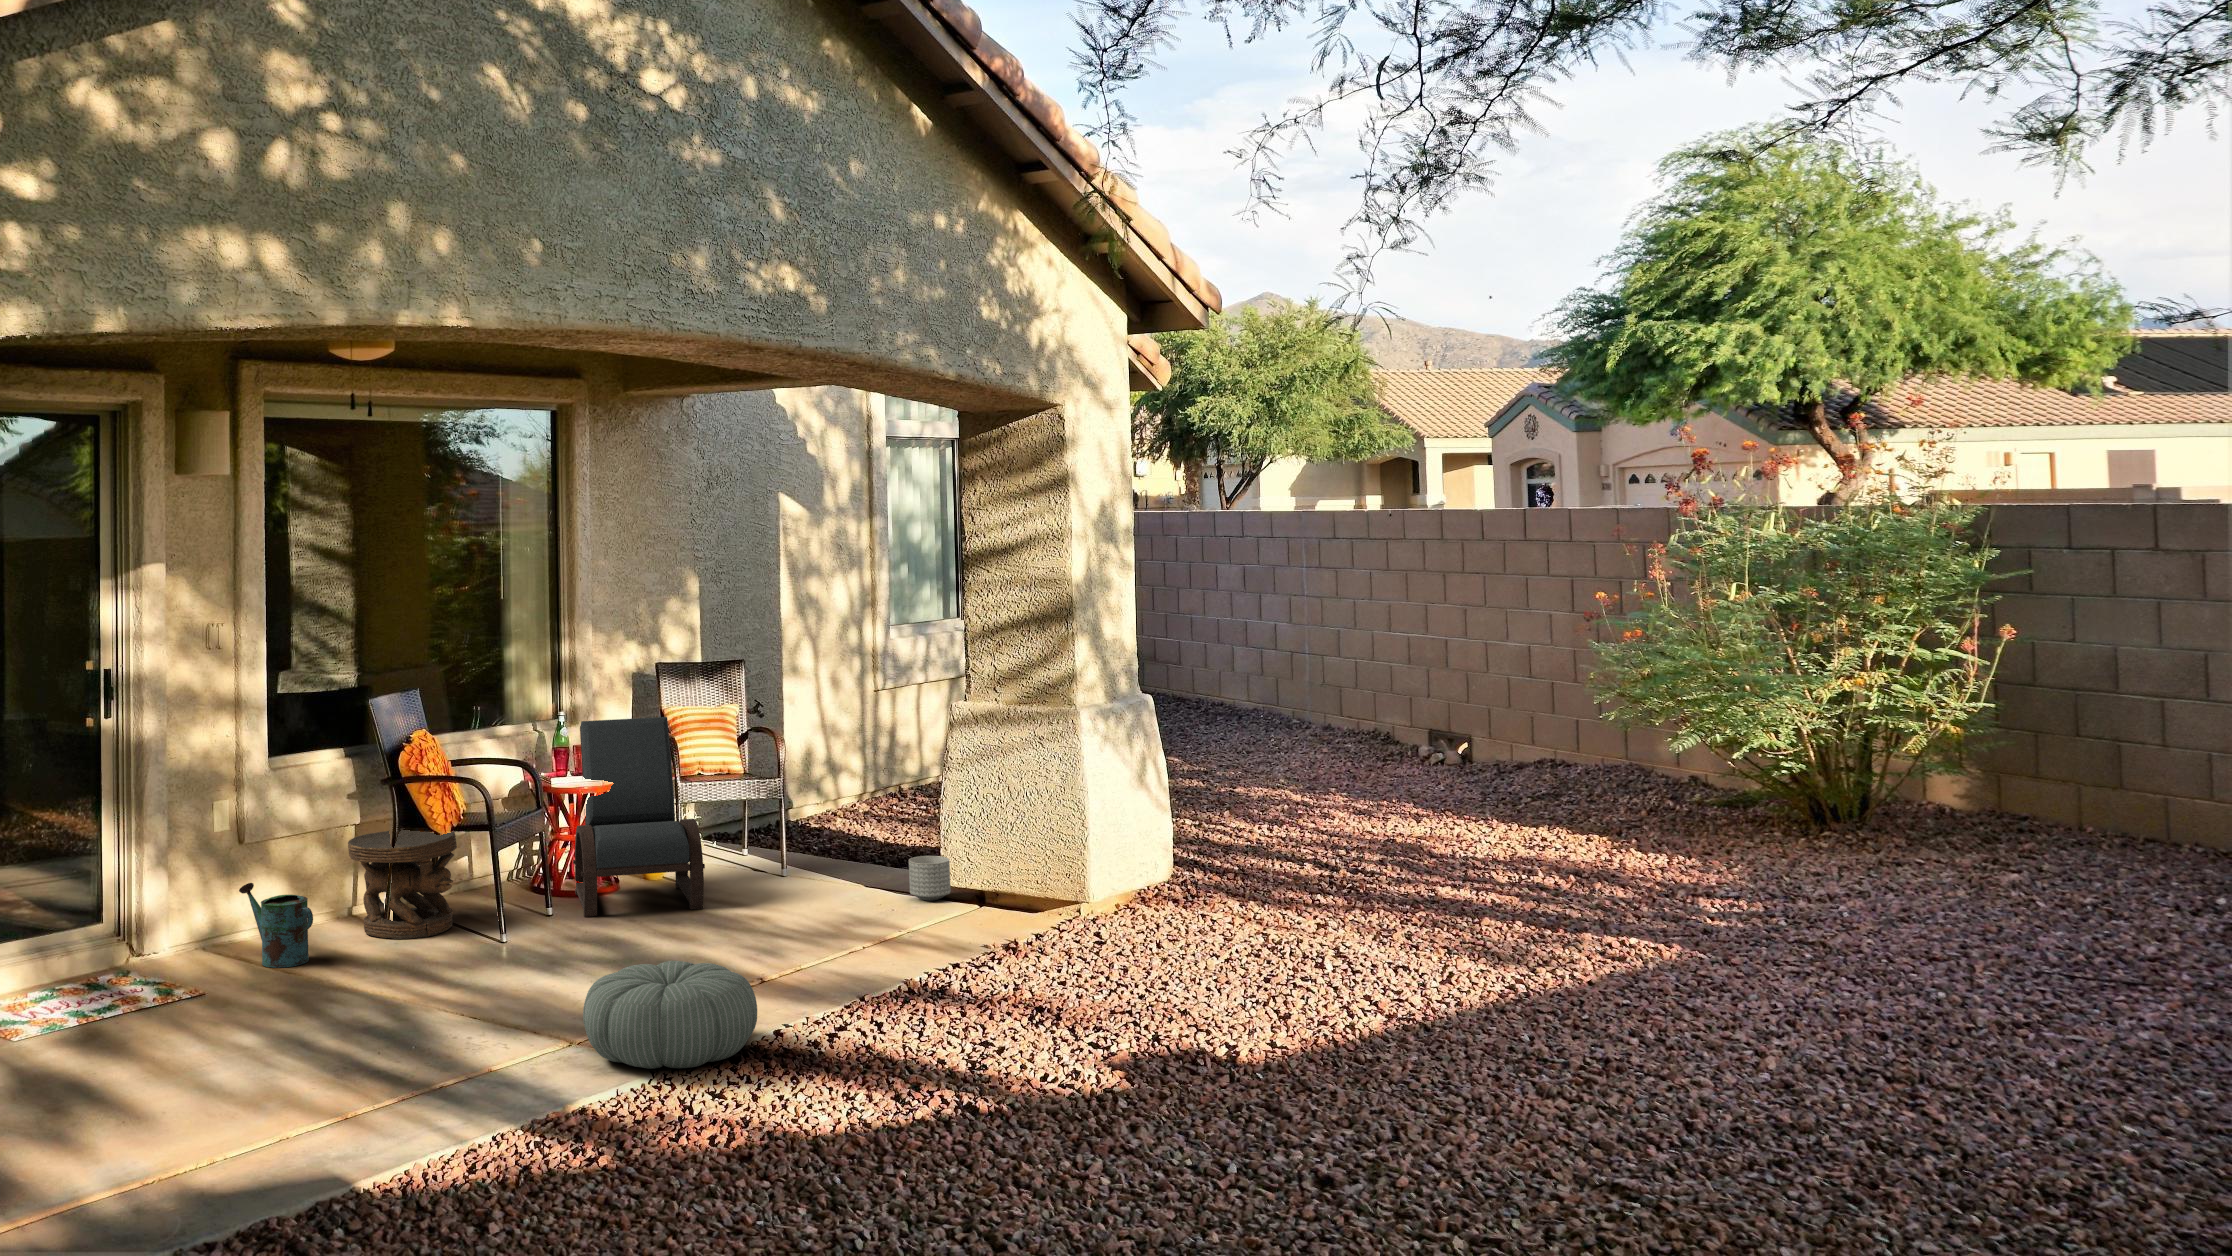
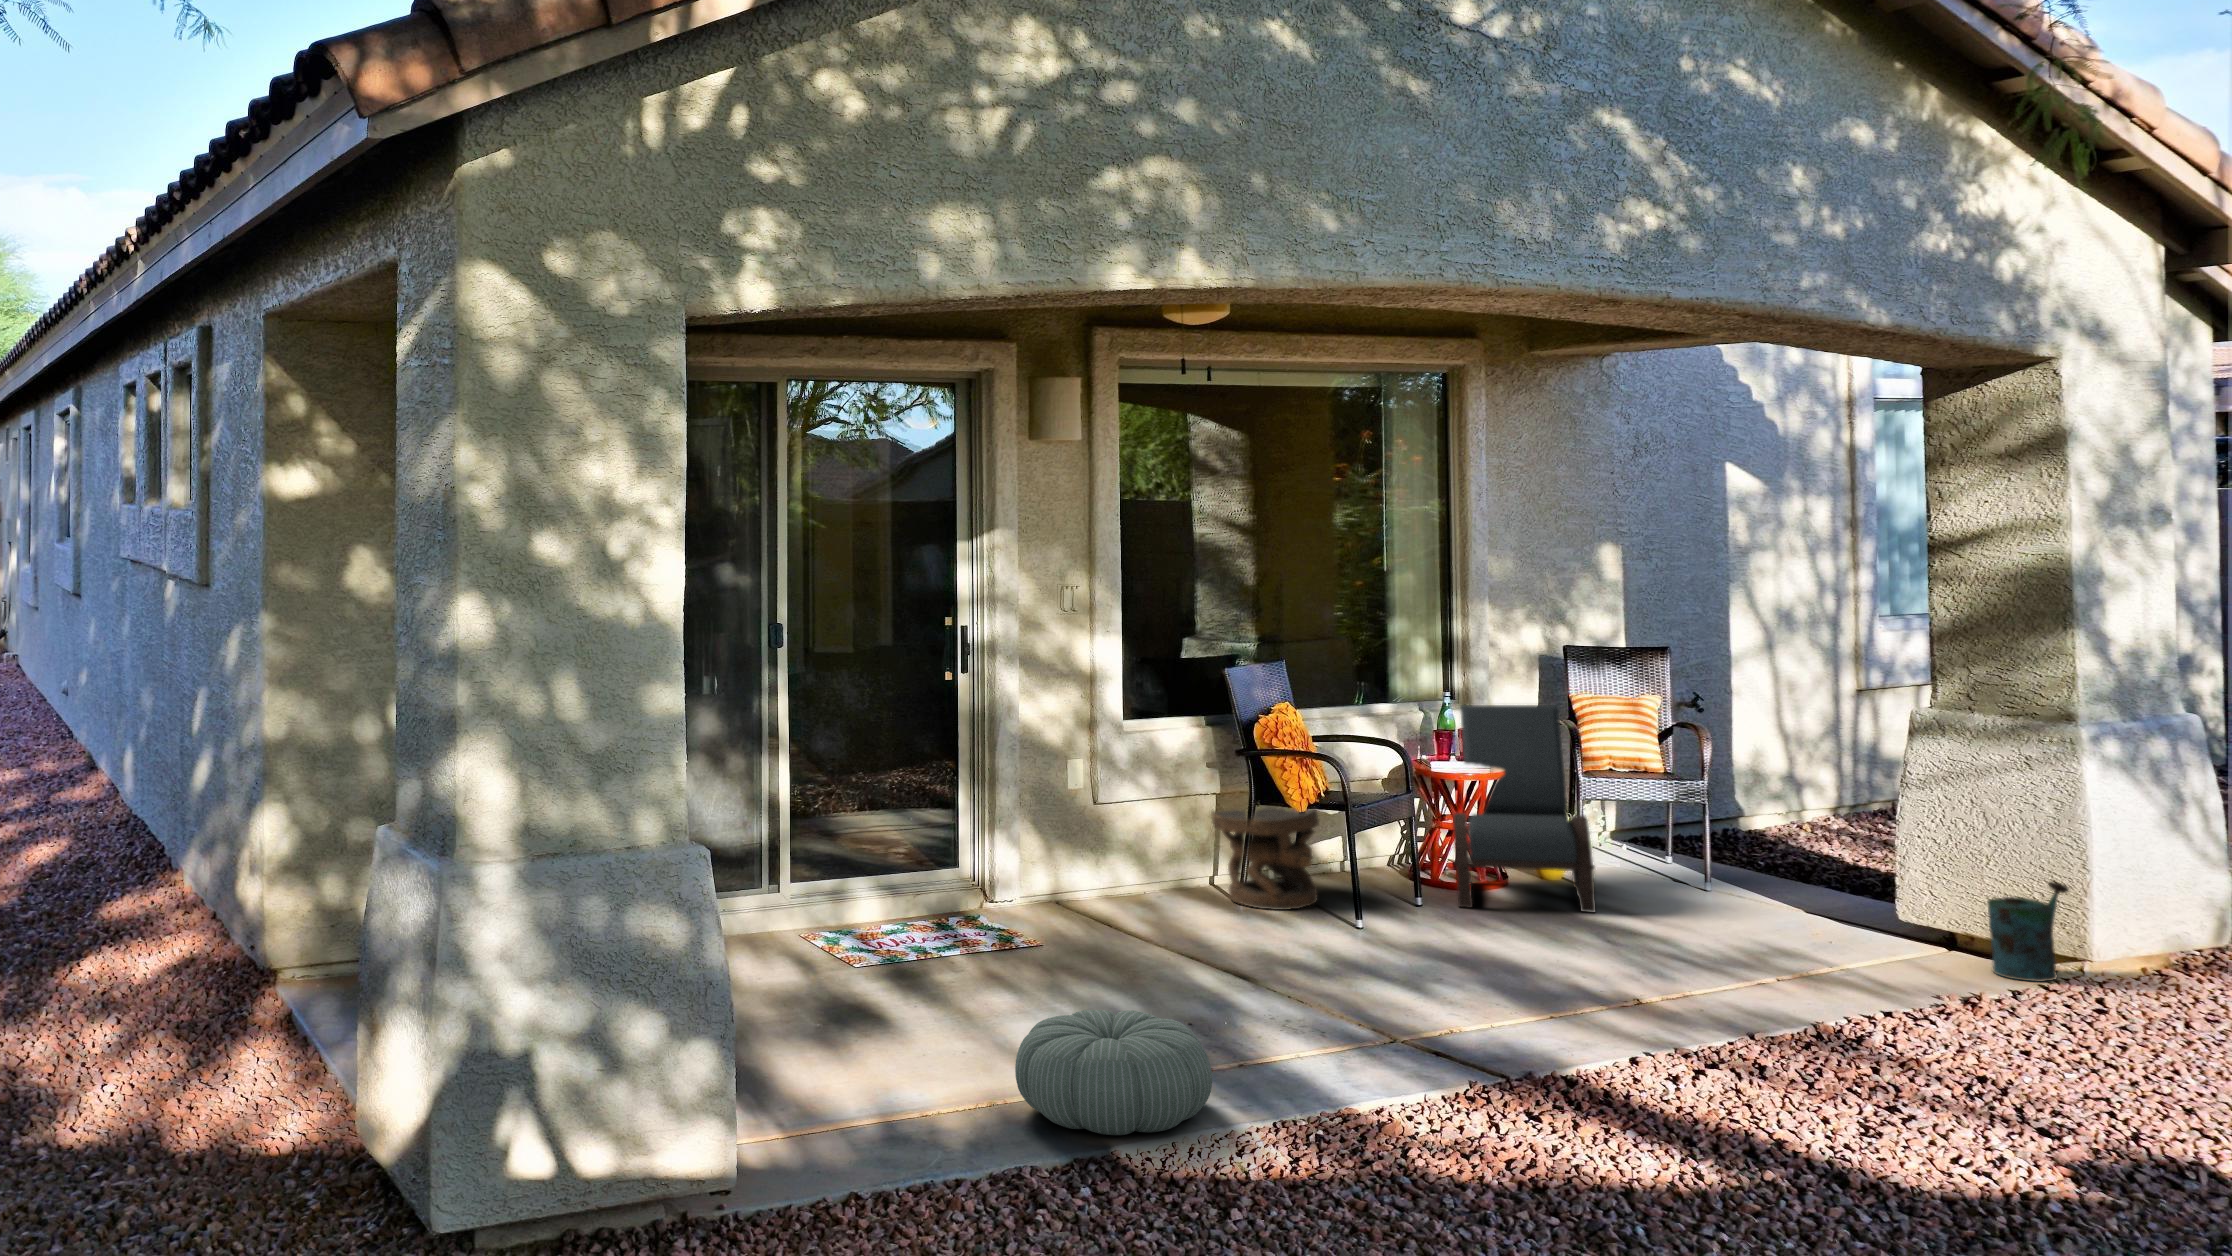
planter: present [909,856,951,901] -> none [1855,881,1914,934]
watering can: present [239,883,313,968] -> present [1987,881,2069,982]
pouf: present [583,961,757,1069] -> present [1015,1010,1212,1135]

